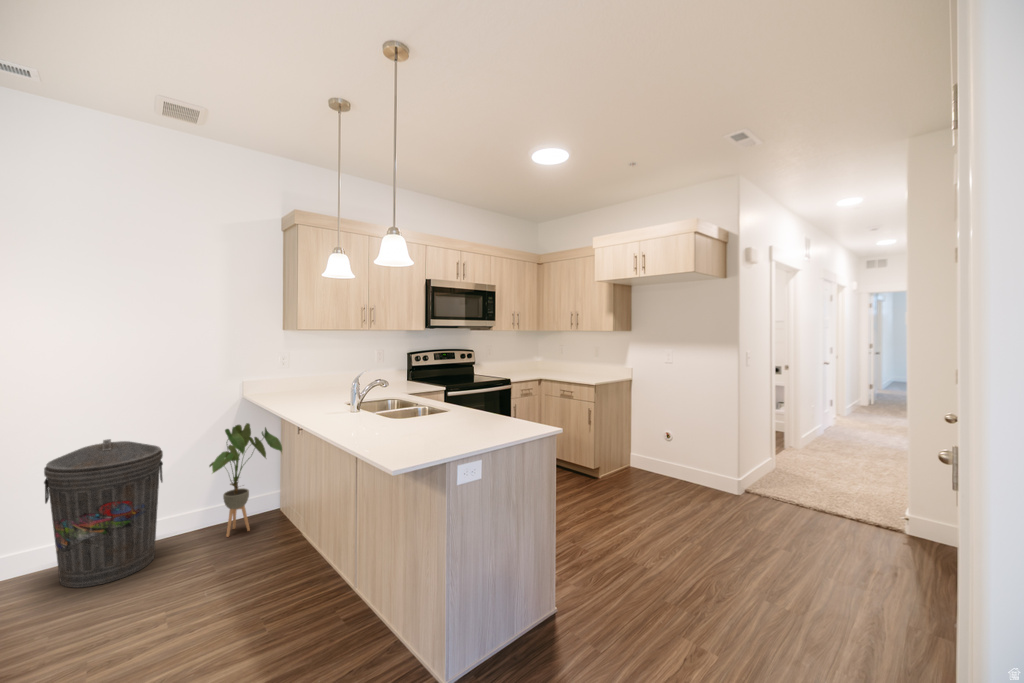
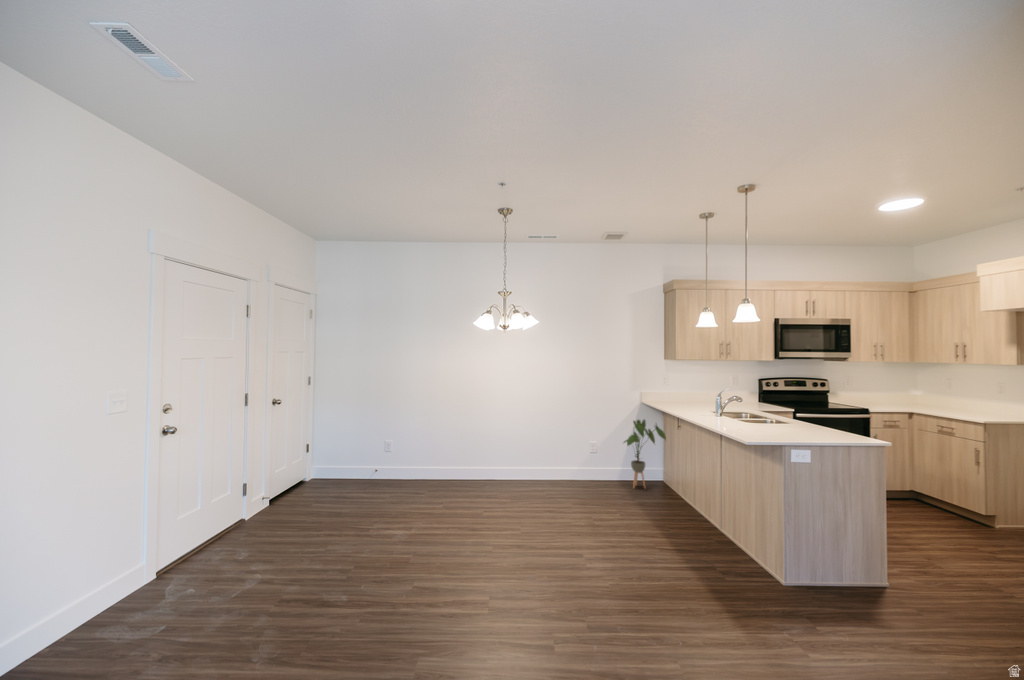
trash can: present [44,439,163,588] -> none [556,418,603,494]

